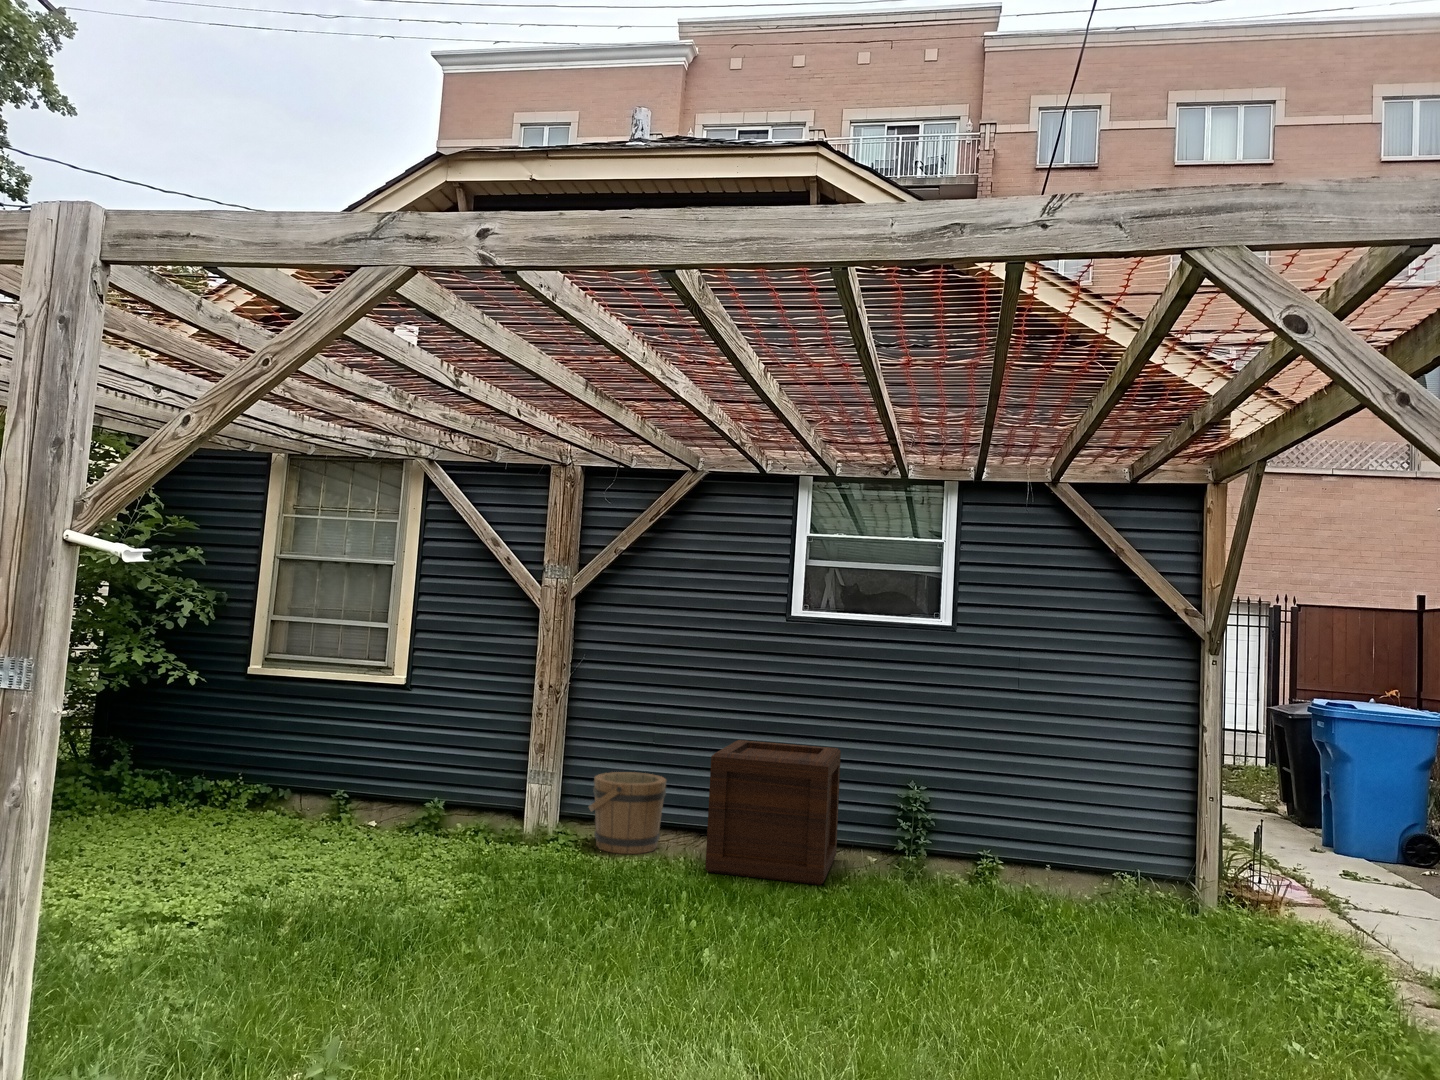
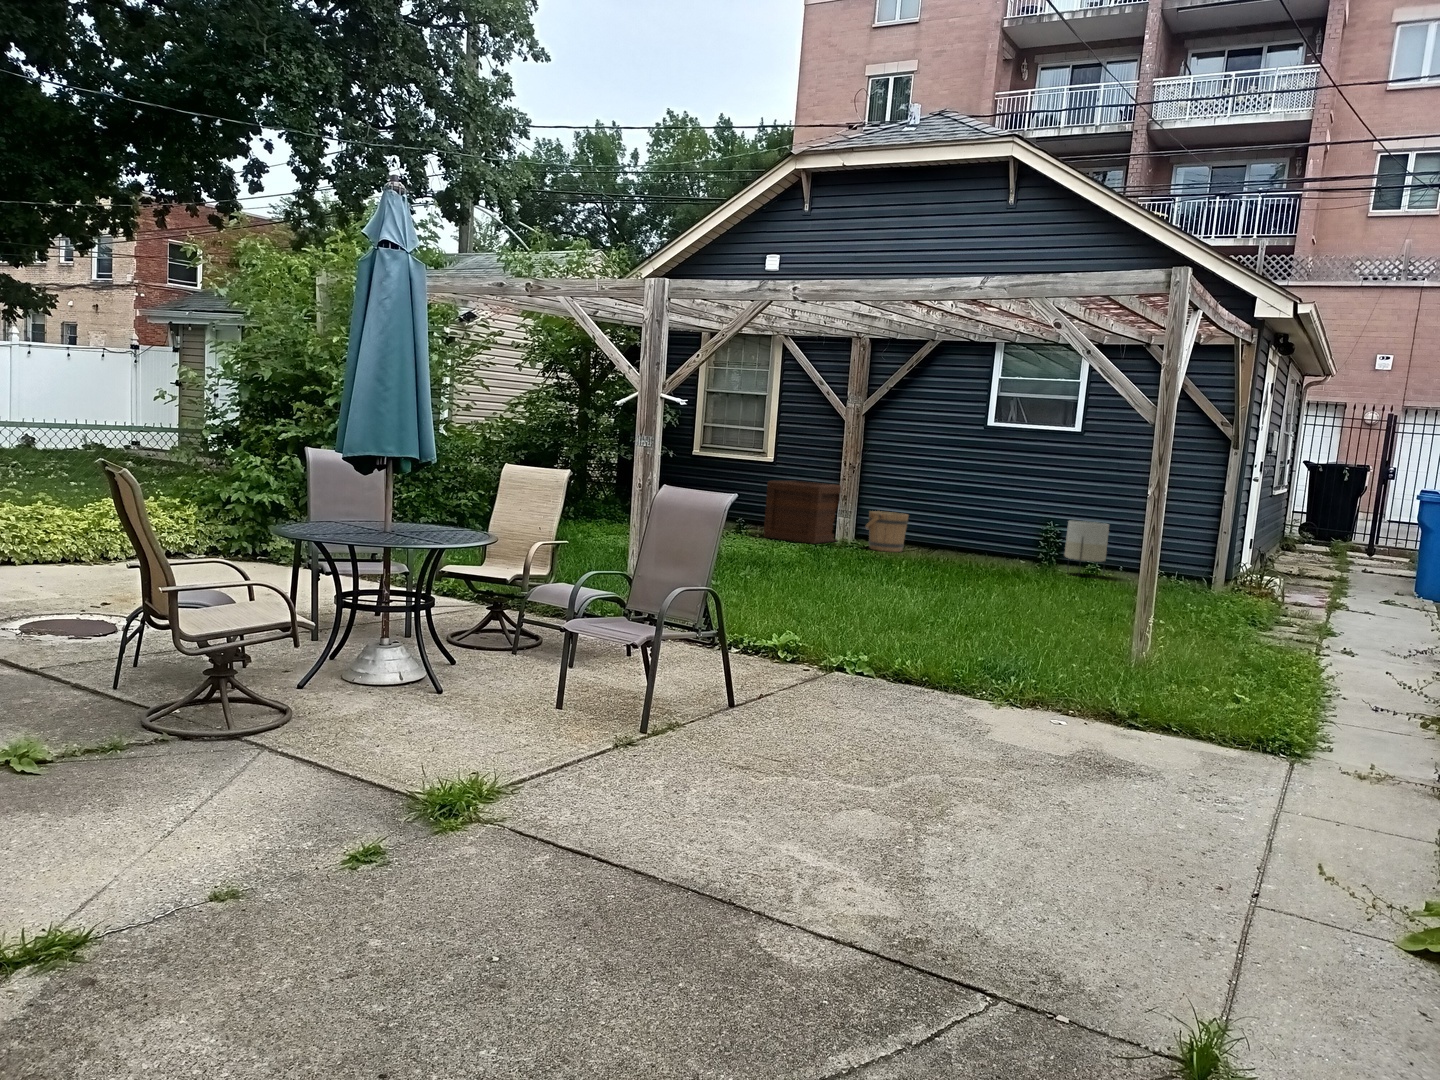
wooden crate: present [705,740,841,885] -> present [764,481,841,544]
planter: none [954,780,1026,890] -> present [1065,521,1109,563]

